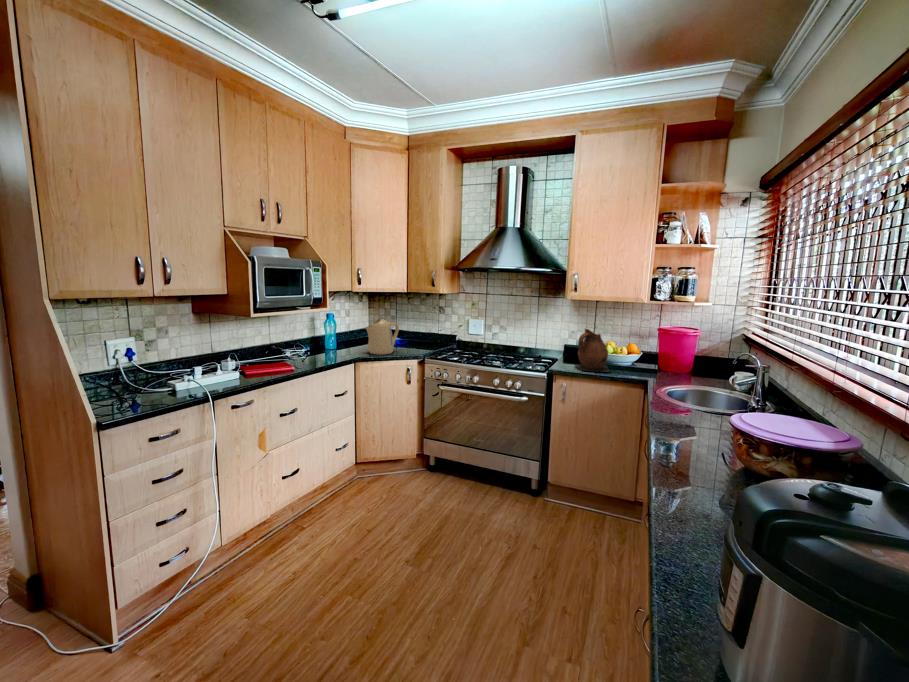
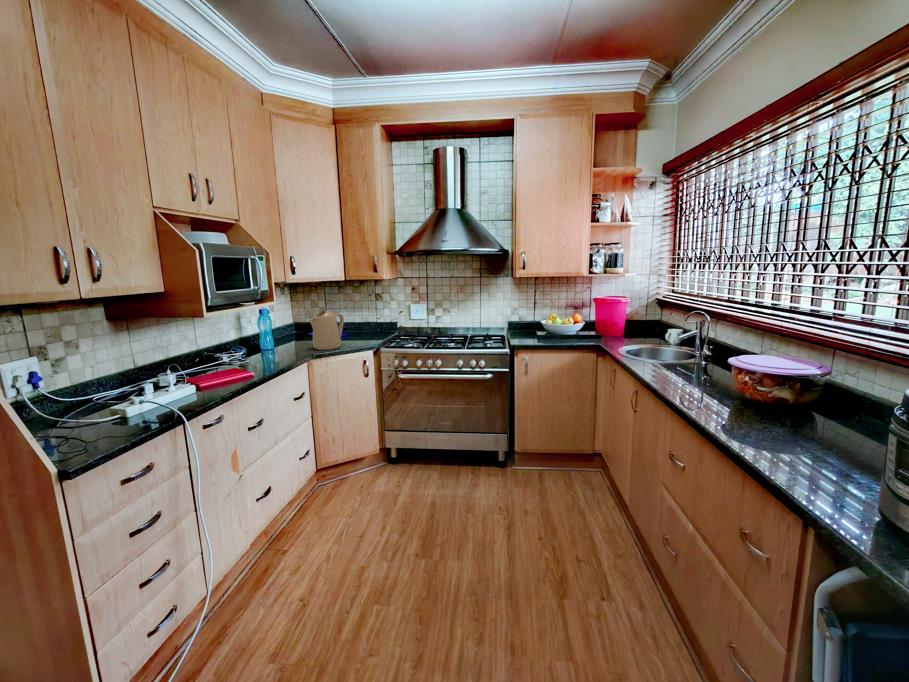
ceramic pitcher: present [576,329,610,372] -> none [528,303,563,342]

